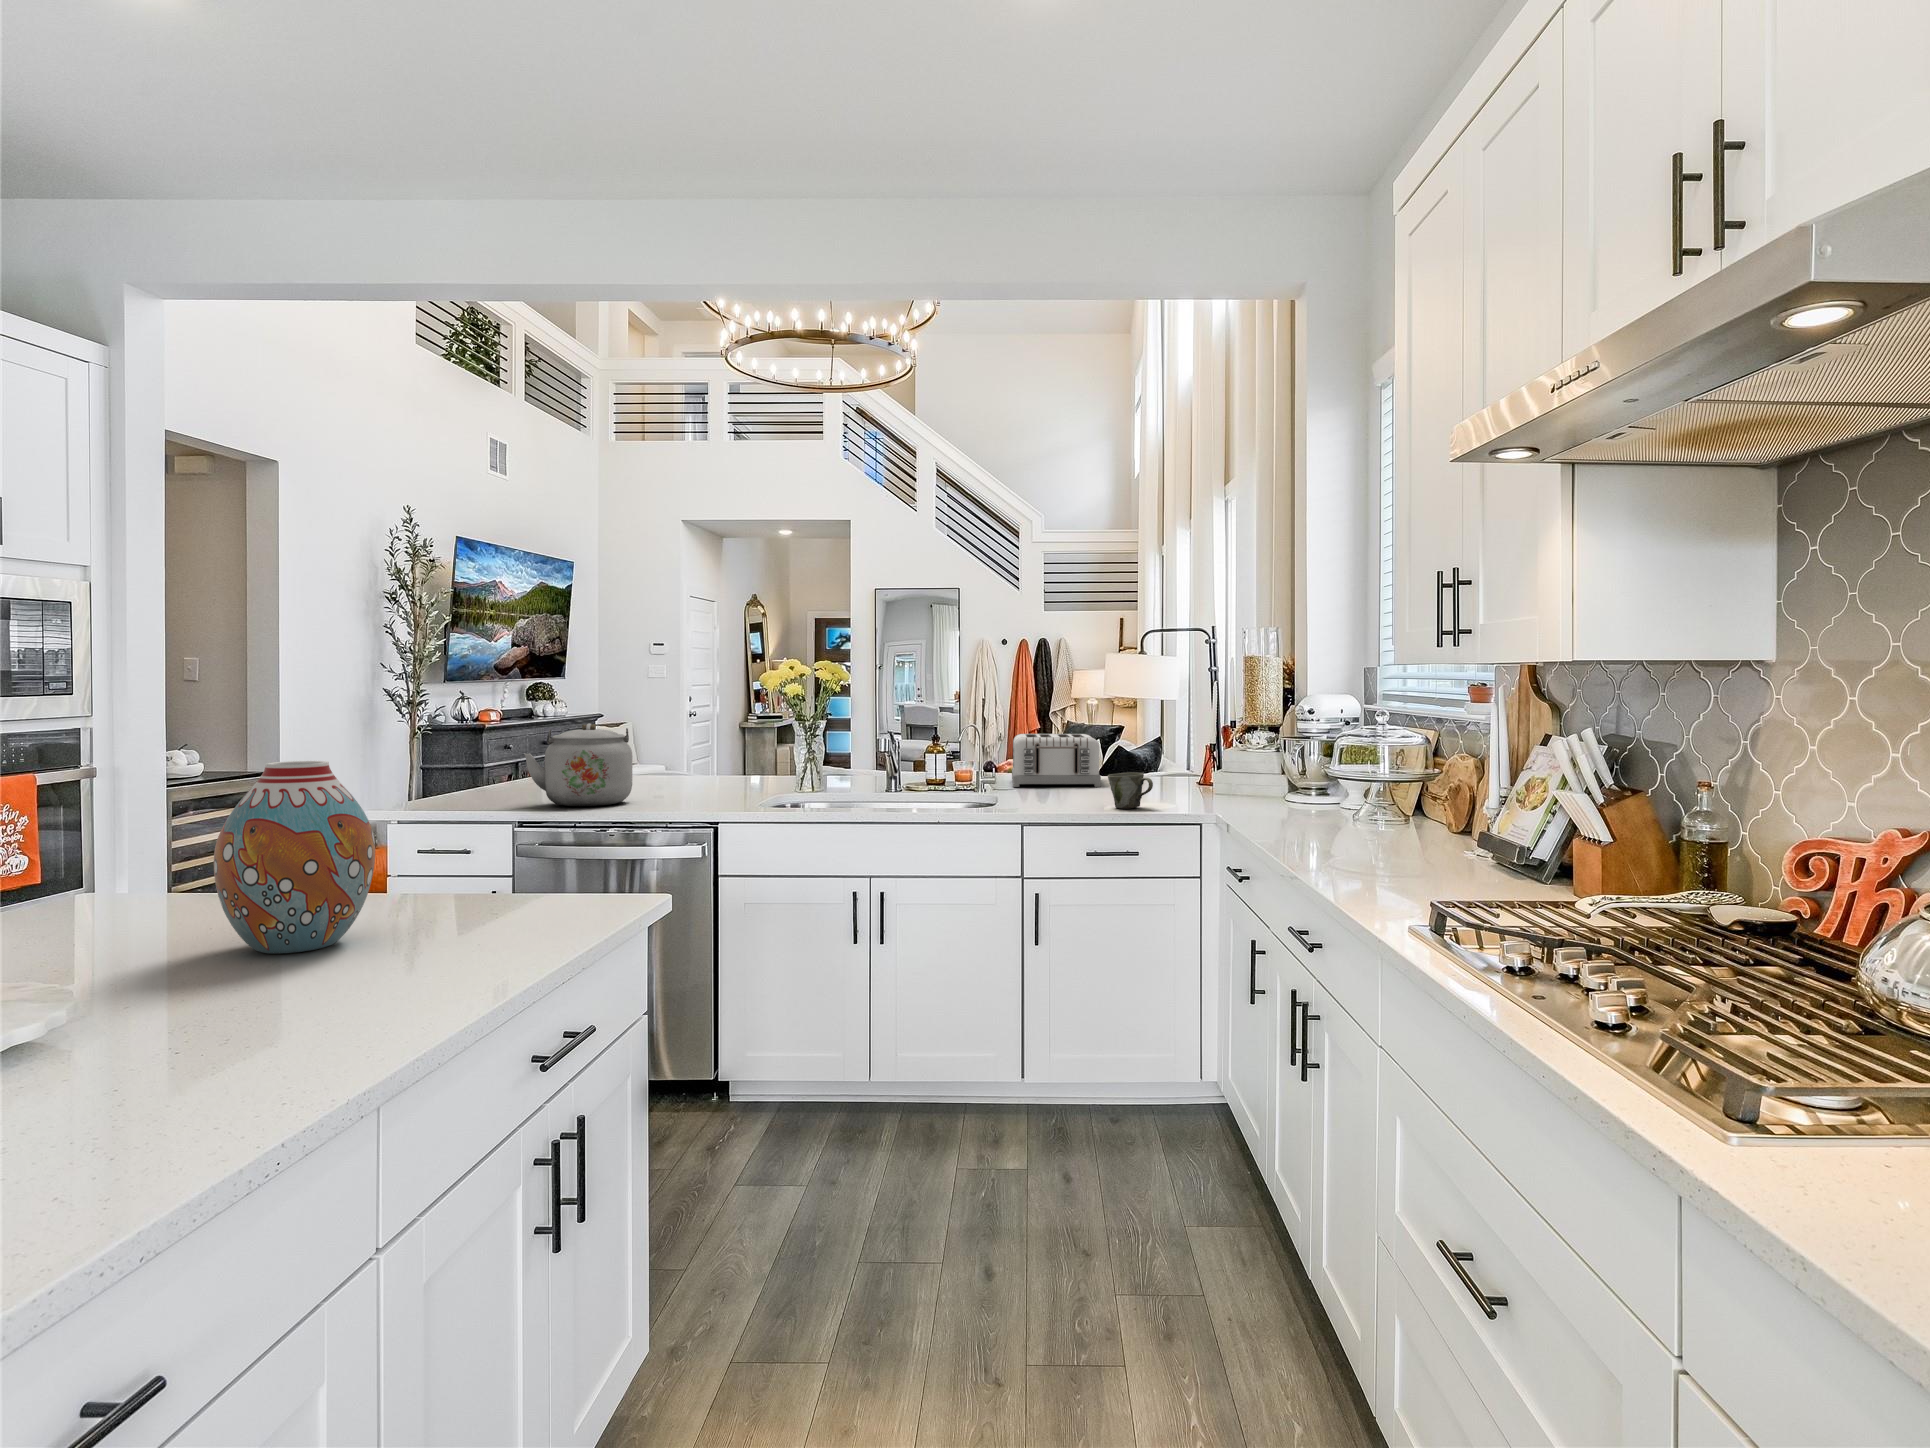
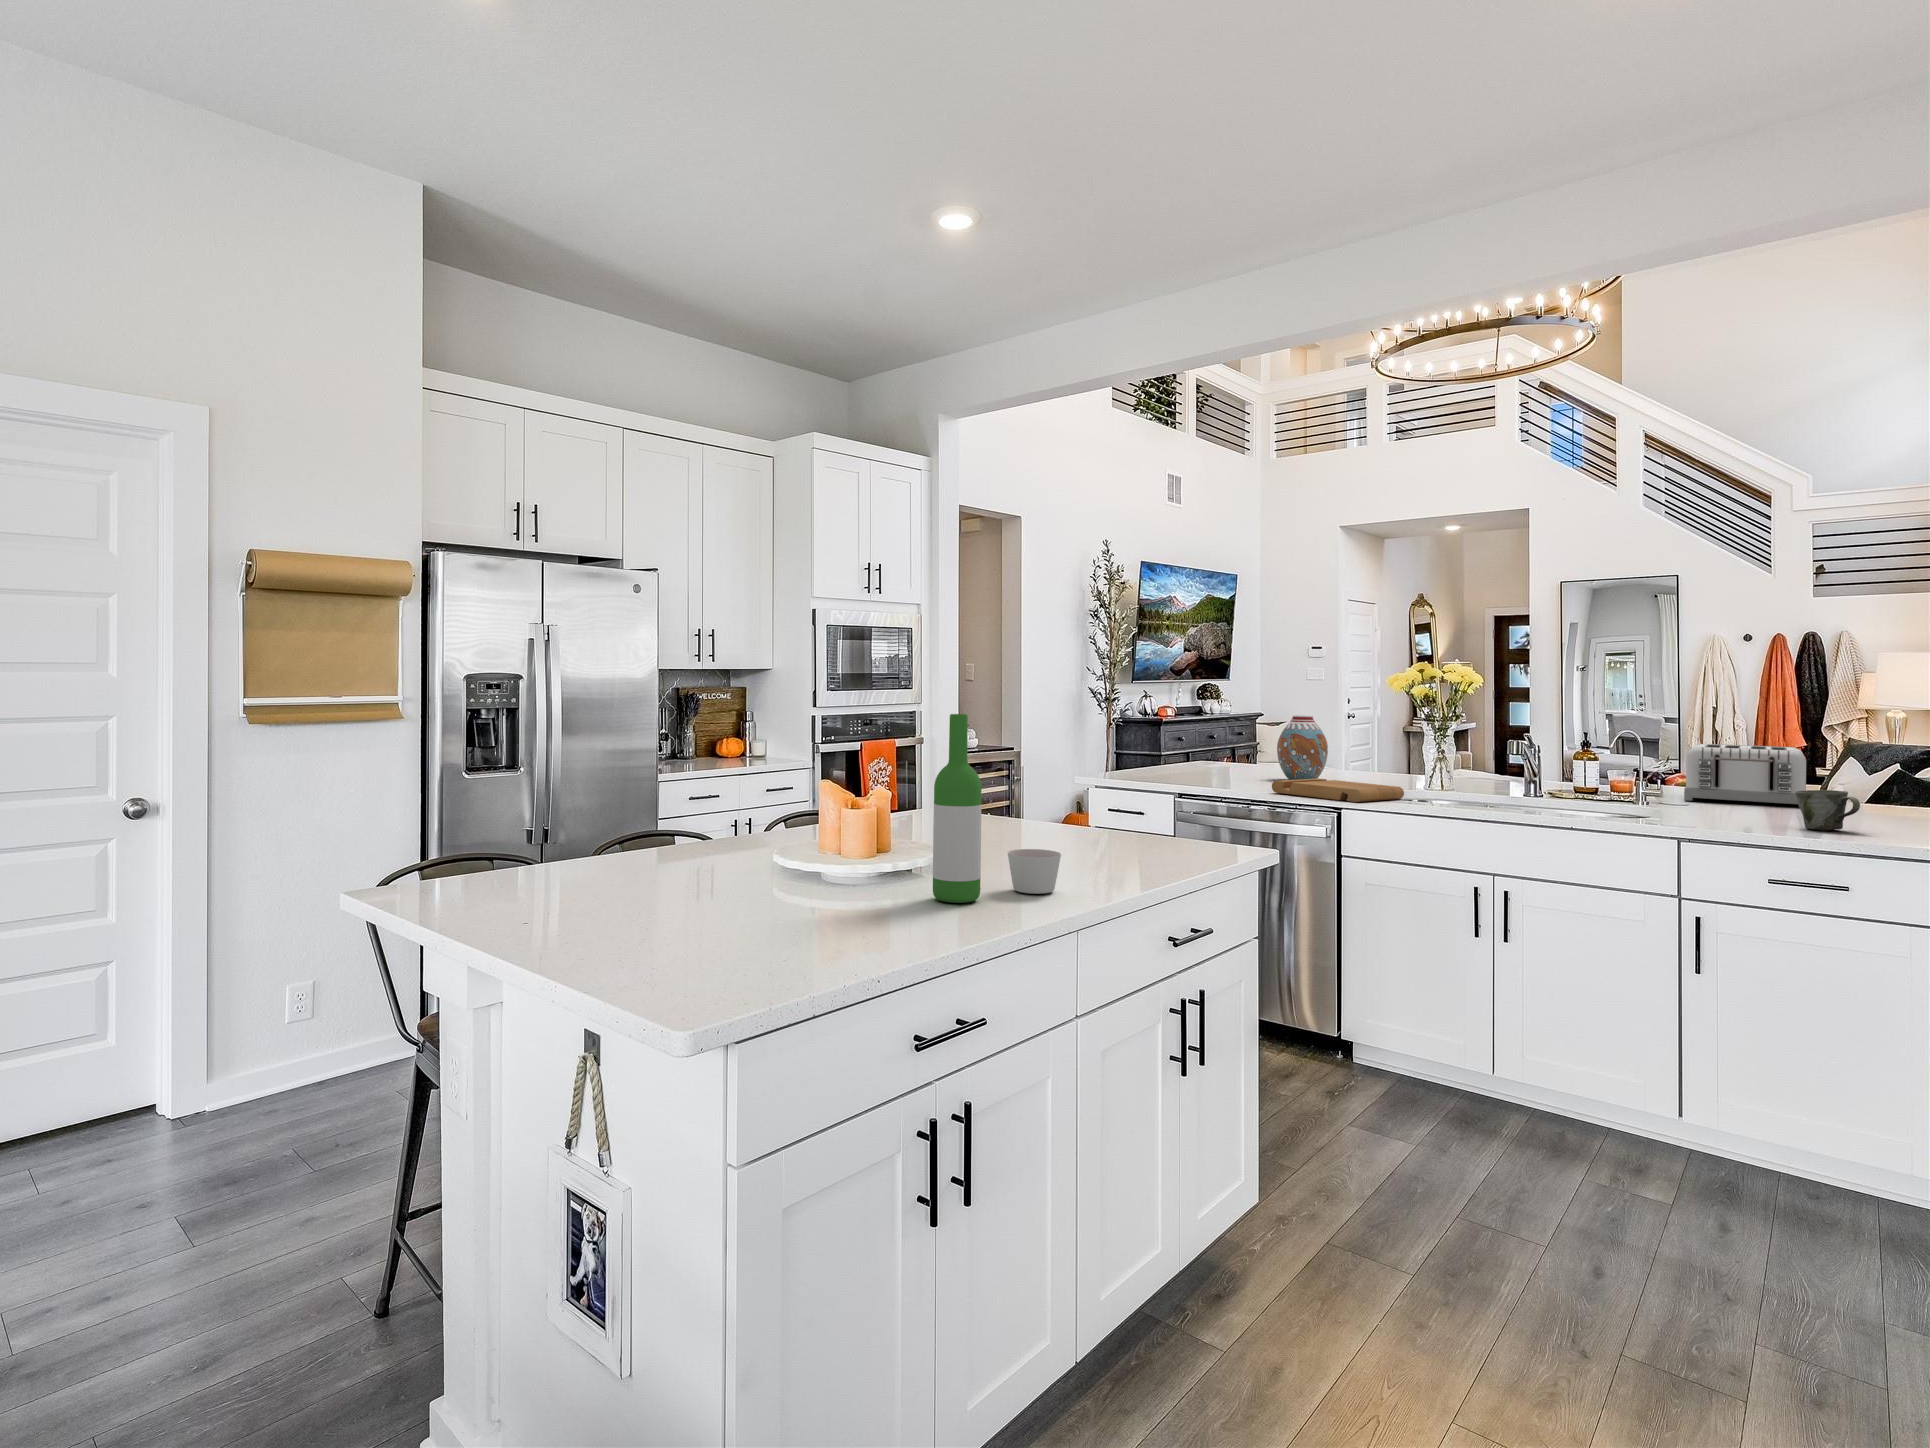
kettle: present [524,723,632,806] -> none [1185,717,1273,786]
wine bottle: none [76,755,187,1105] -> present [933,714,981,903]
vase: present [214,761,375,954] -> present [1277,715,1328,780]
cutting board: none [634,791,778,816] -> present [1272,779,1404,802]
candle: none [248,966,353,1048] -> present [1008,849,1061,894]

